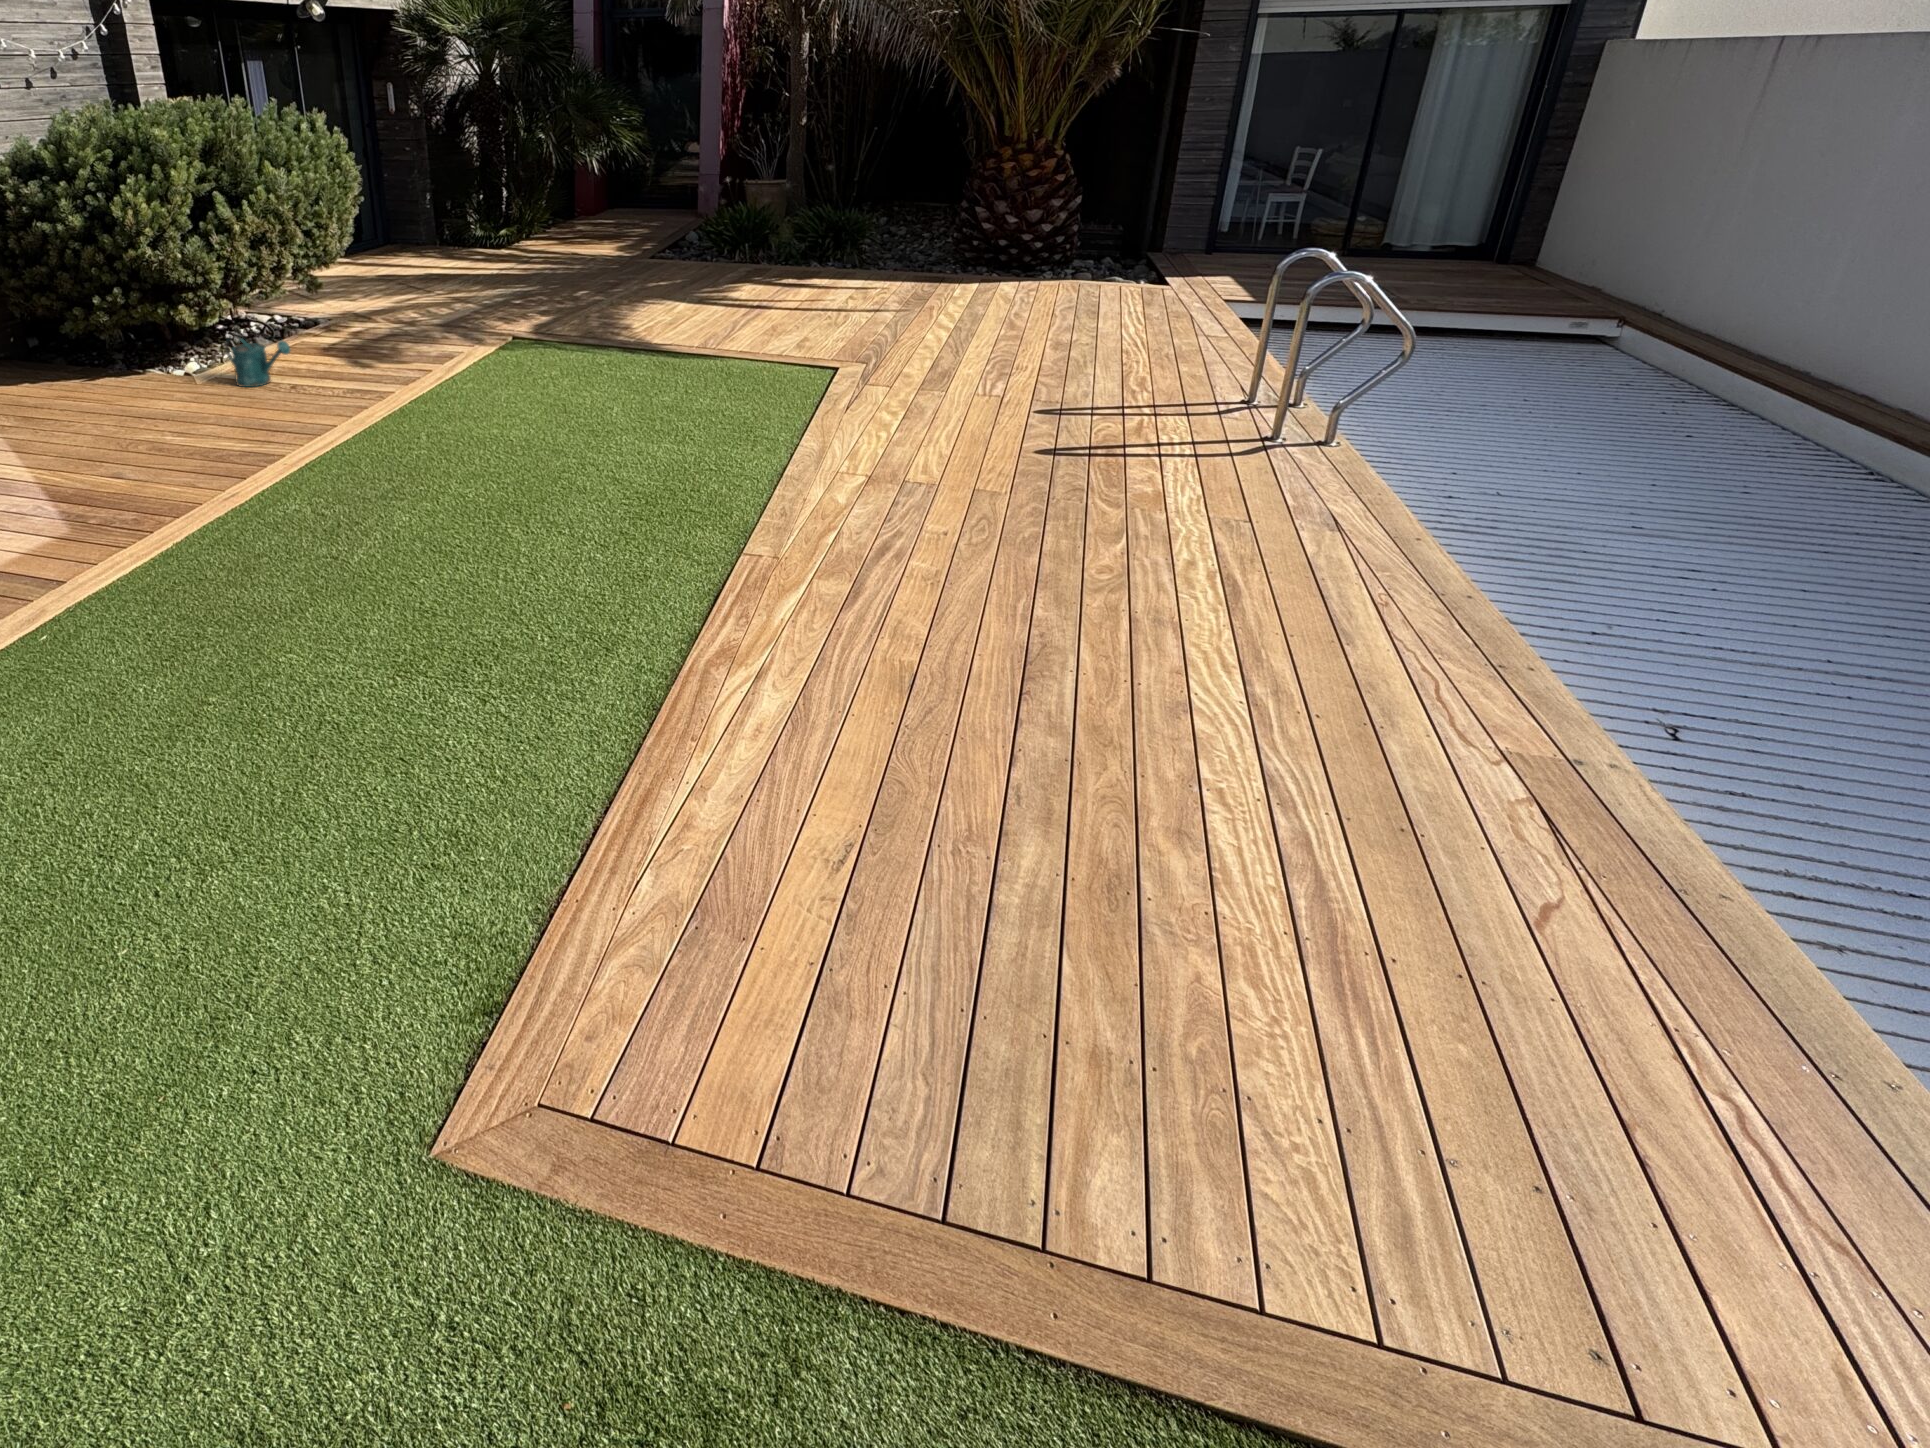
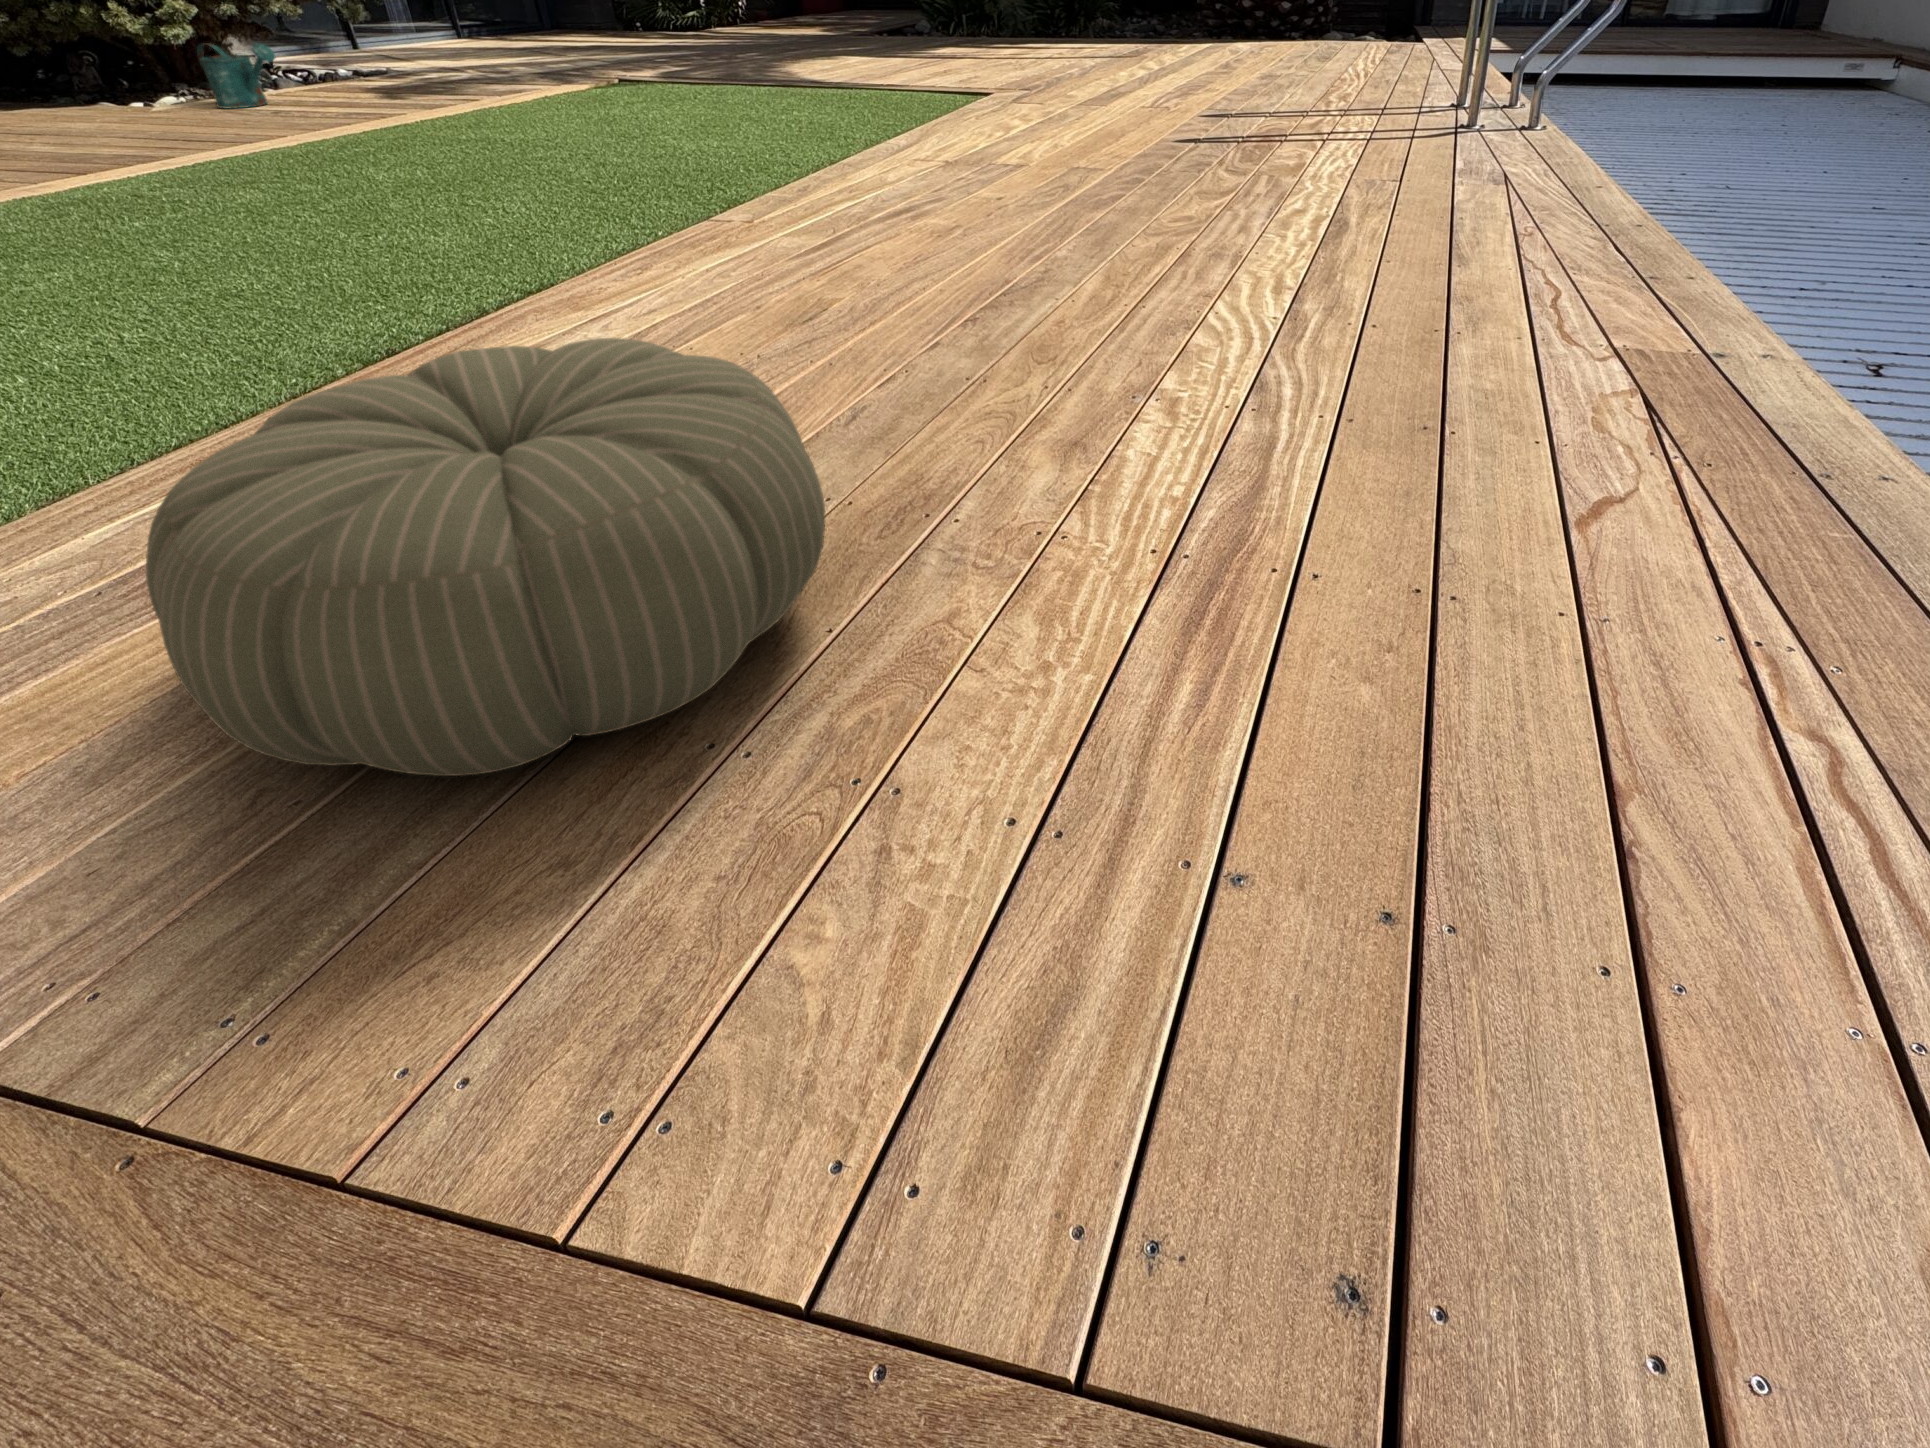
pouf: none [840,804,1160,1087] -> present [146,338,825,776]

